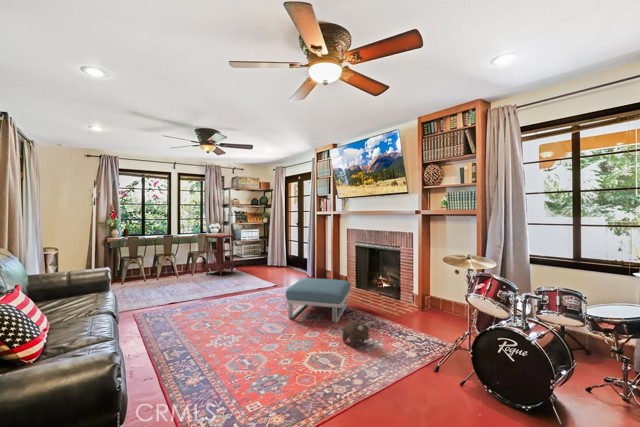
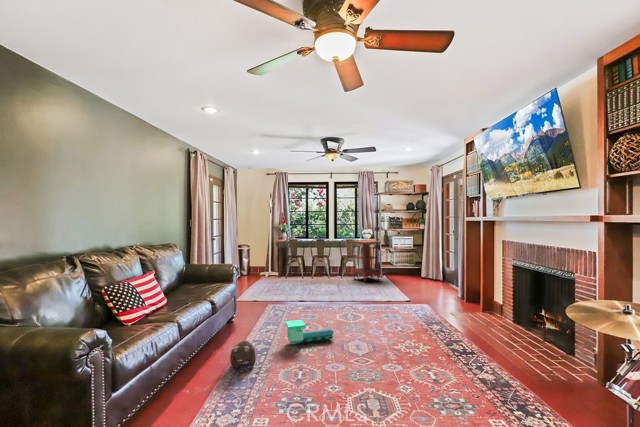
footstool: present [285,278,350,323] -> none [382,299,479,363]
toy train: none [198,314,245,341] -> present [285,320,334,345]
plush toy: present [342,322,371,347] -> present [230,341,256,367]

